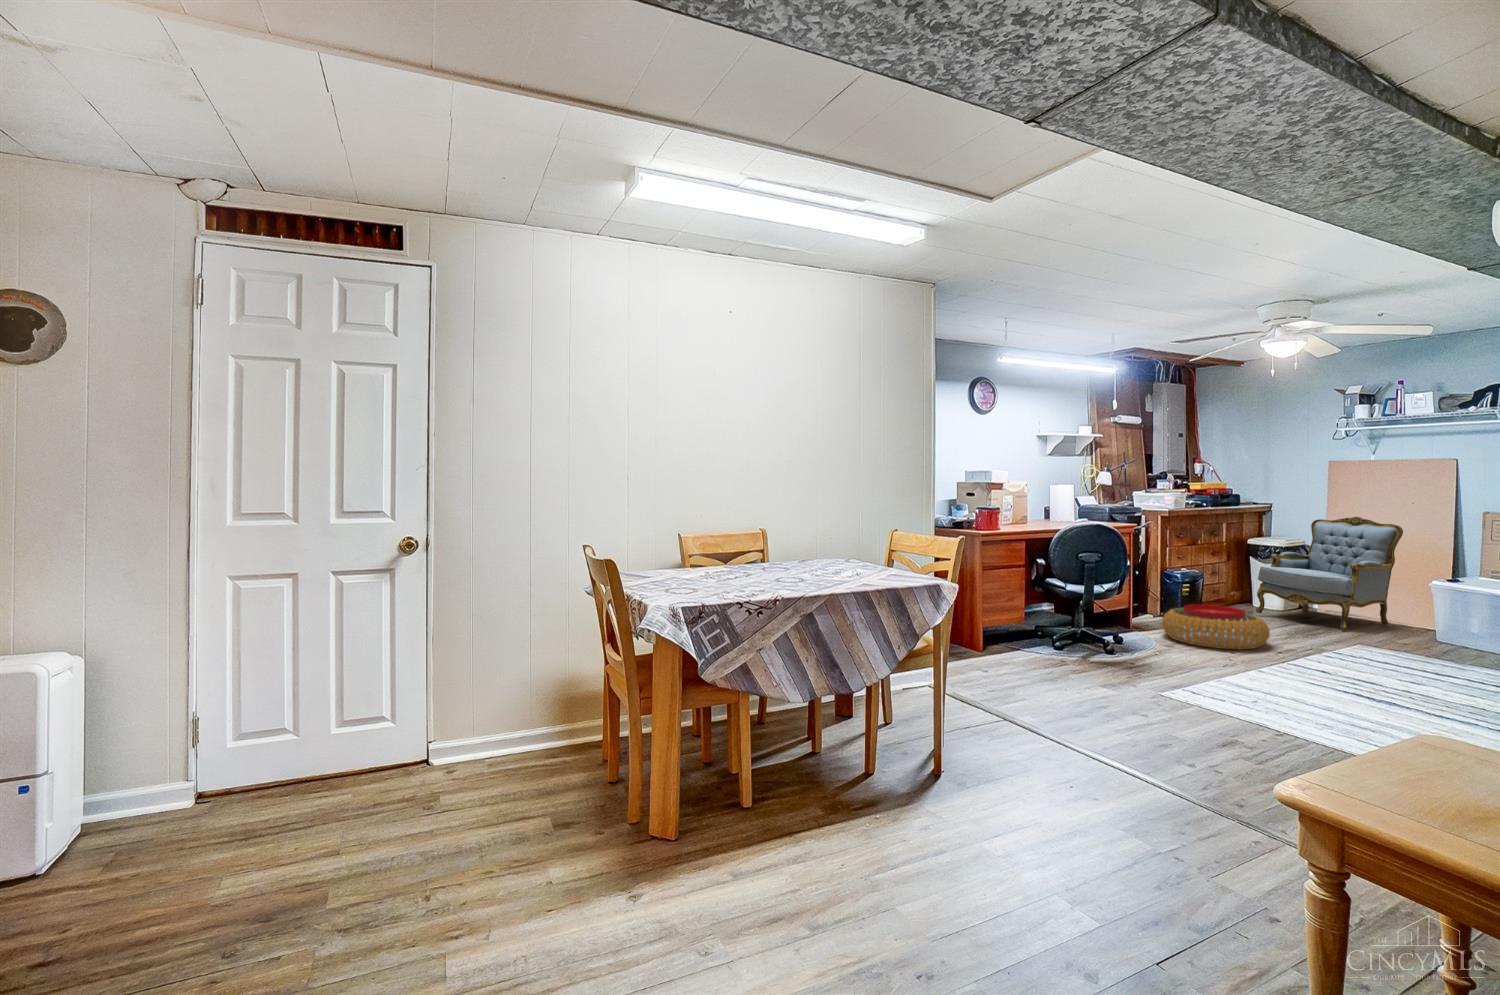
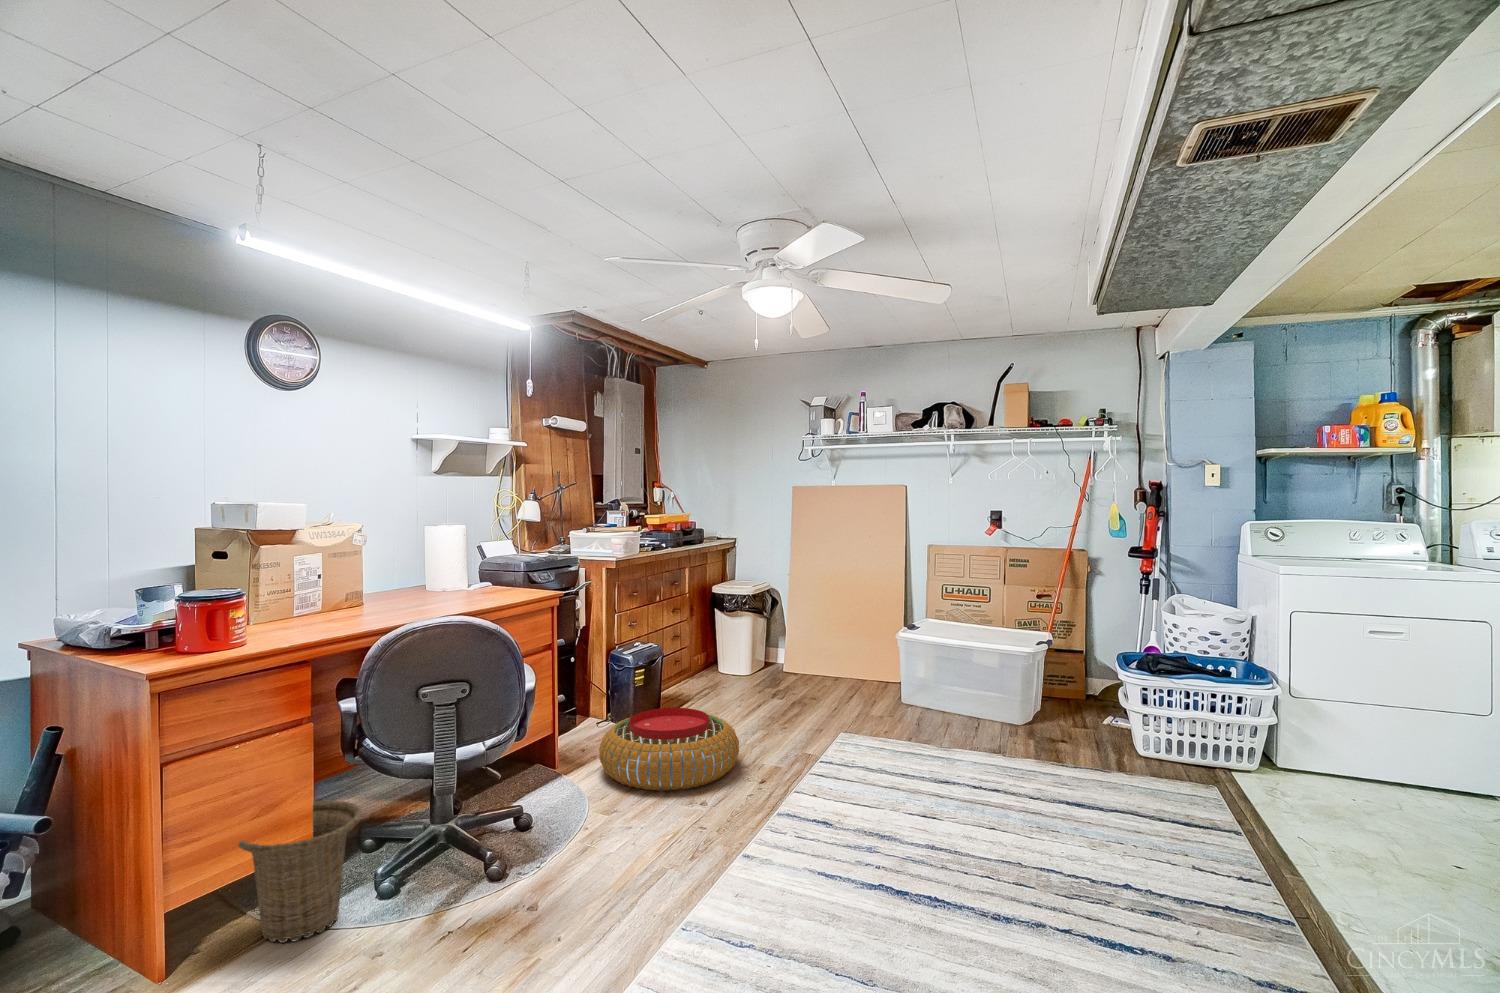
armchair: present [1256,517,1403,631] -> none [723,555,862,709]
basket: none [997,606,1049,659] -> present [238,800,361,943]

